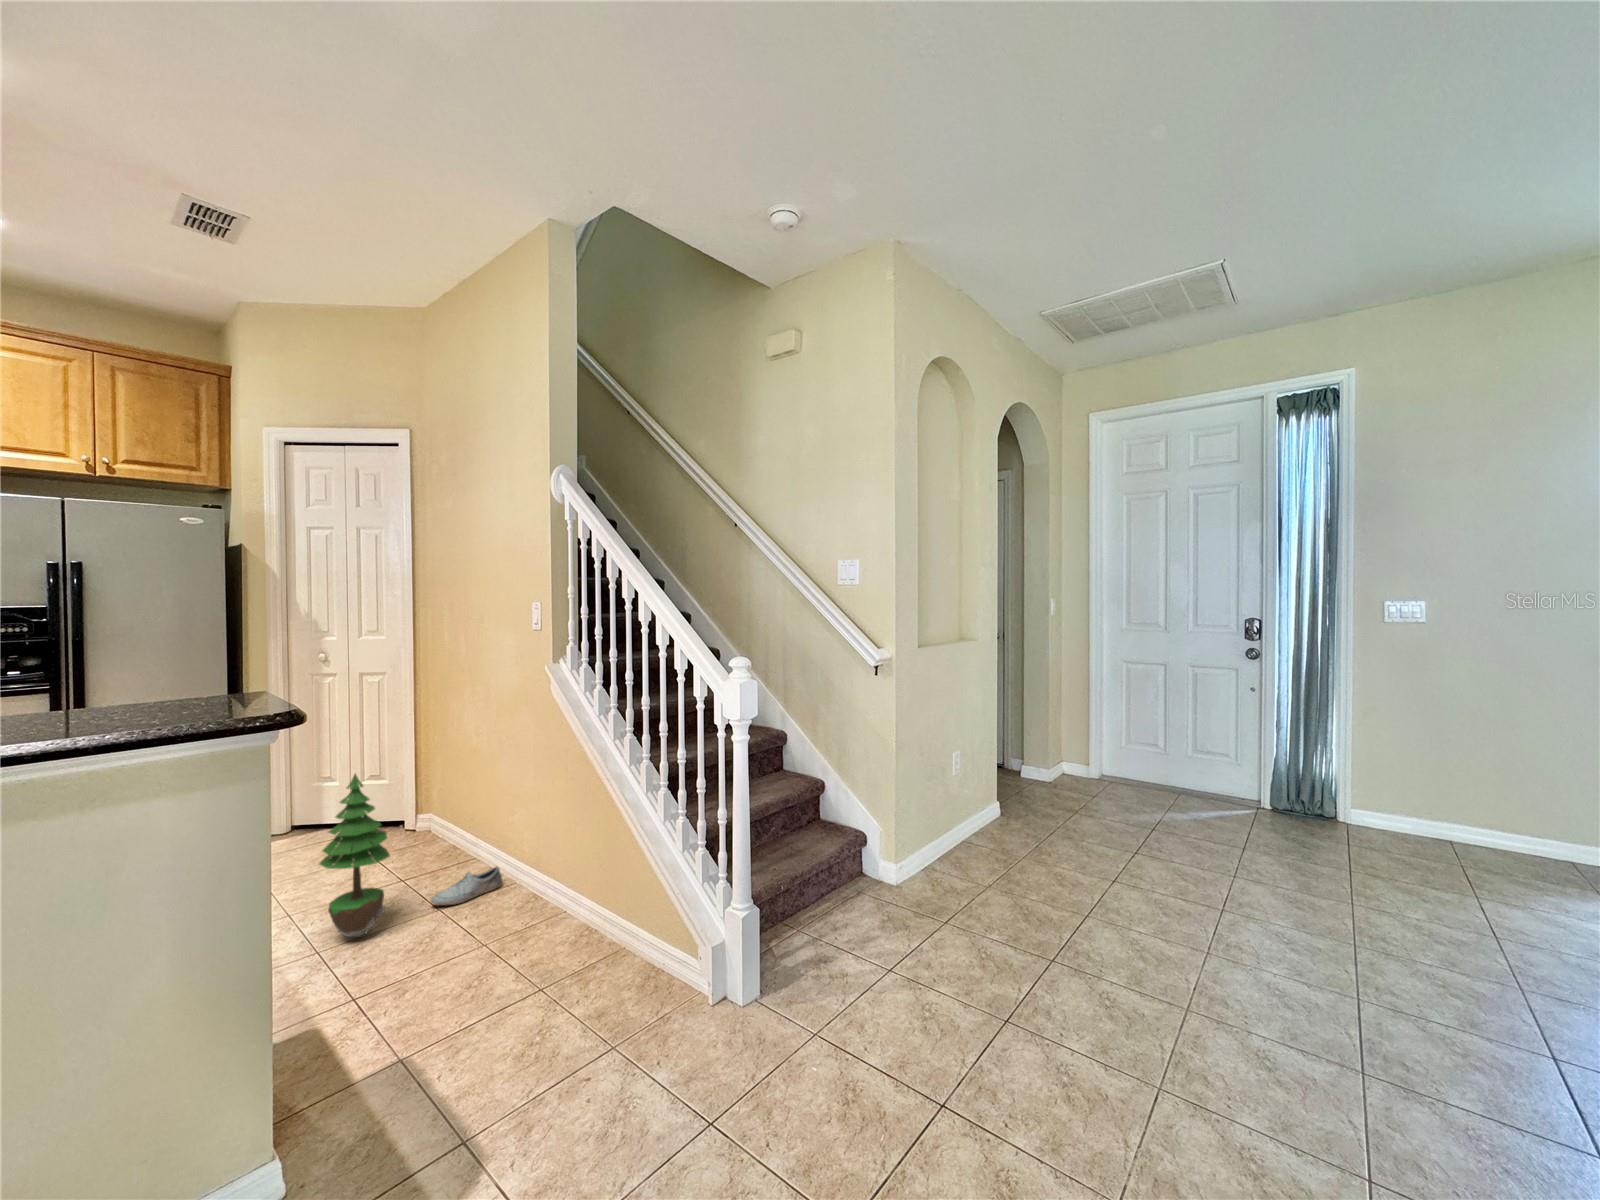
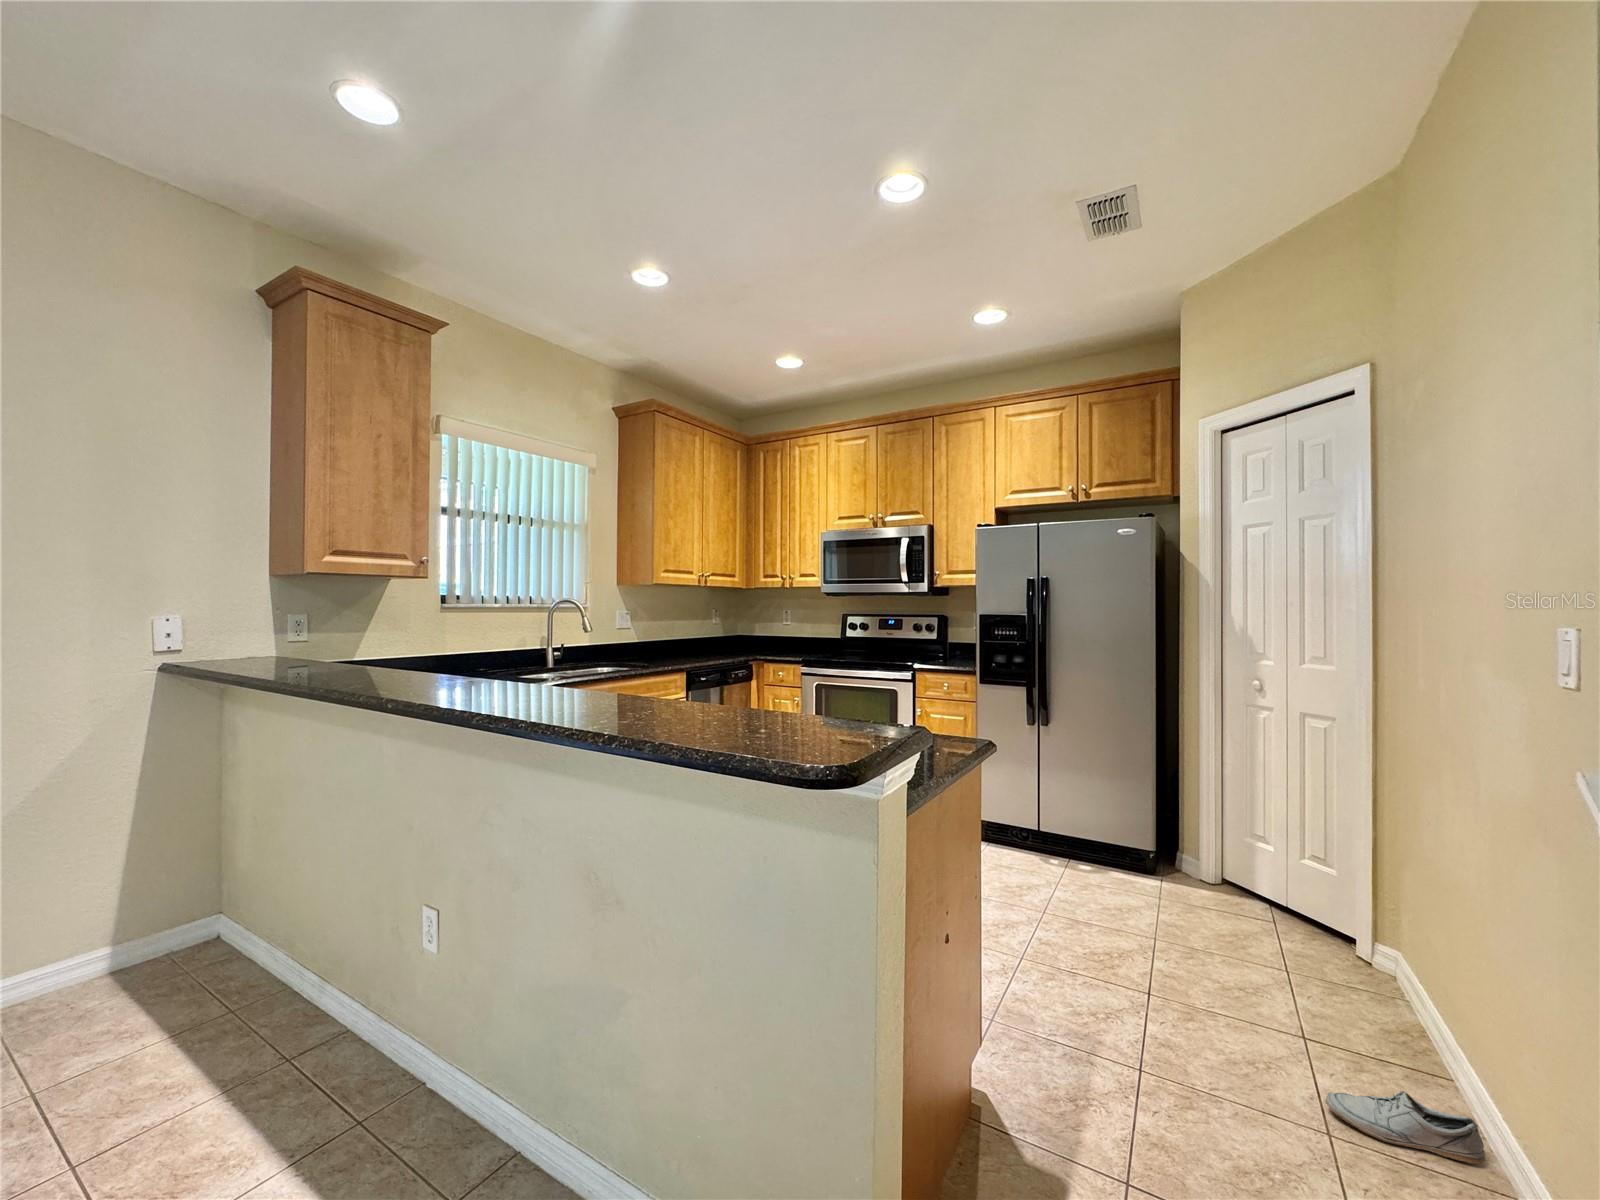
potted tree: present [319,774,390,937] -> none [1155,843,1253,1082]

